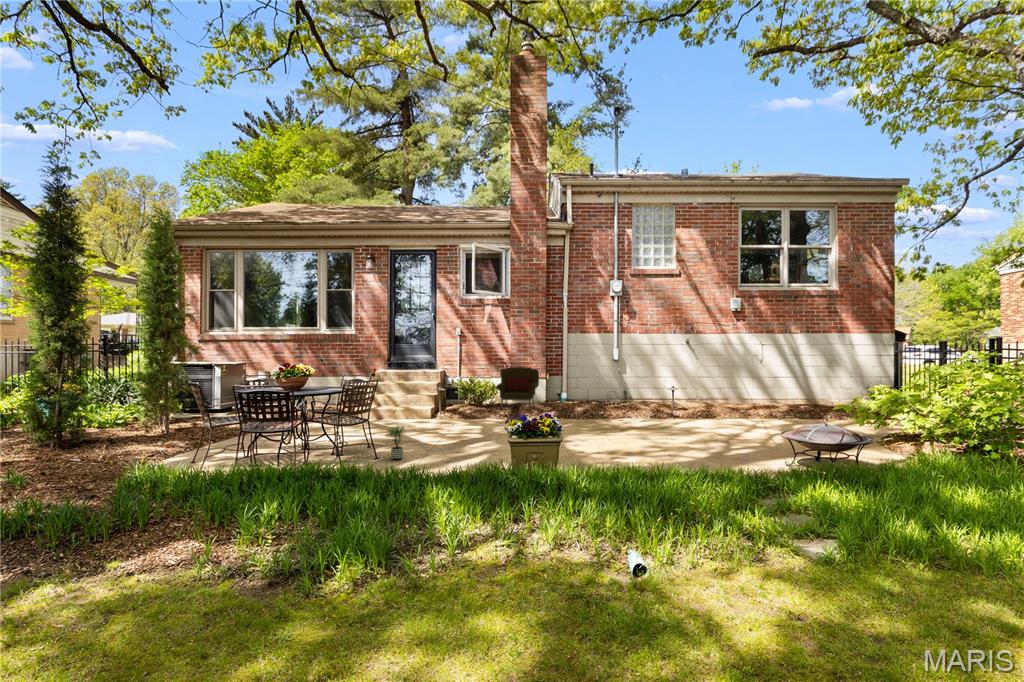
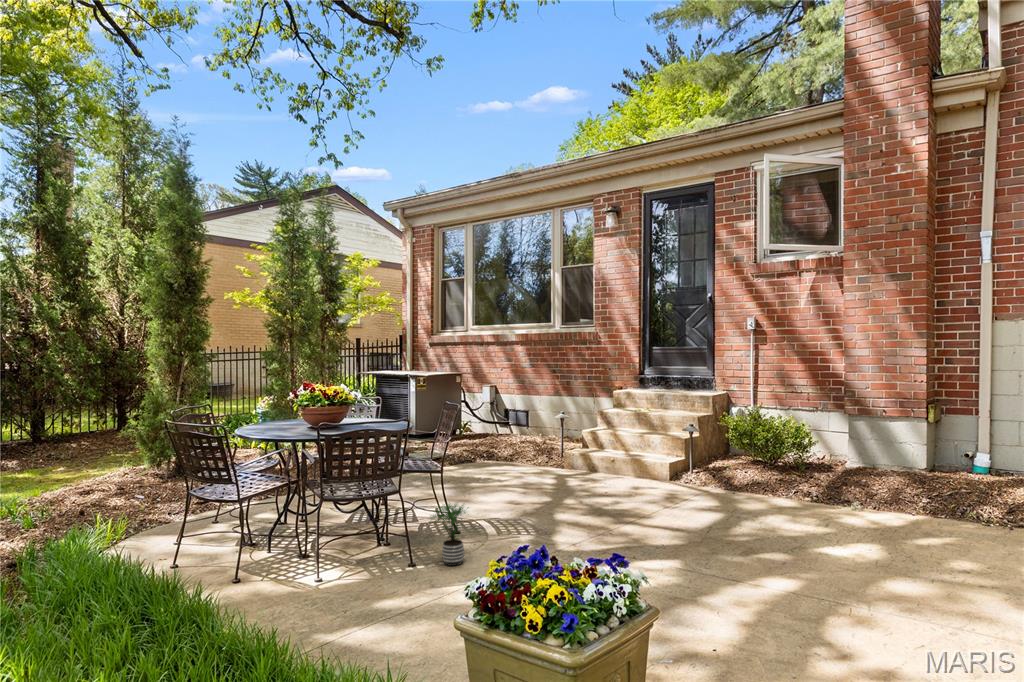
armchair: present [496,367,539,410] -> none [802,393,910,487]

